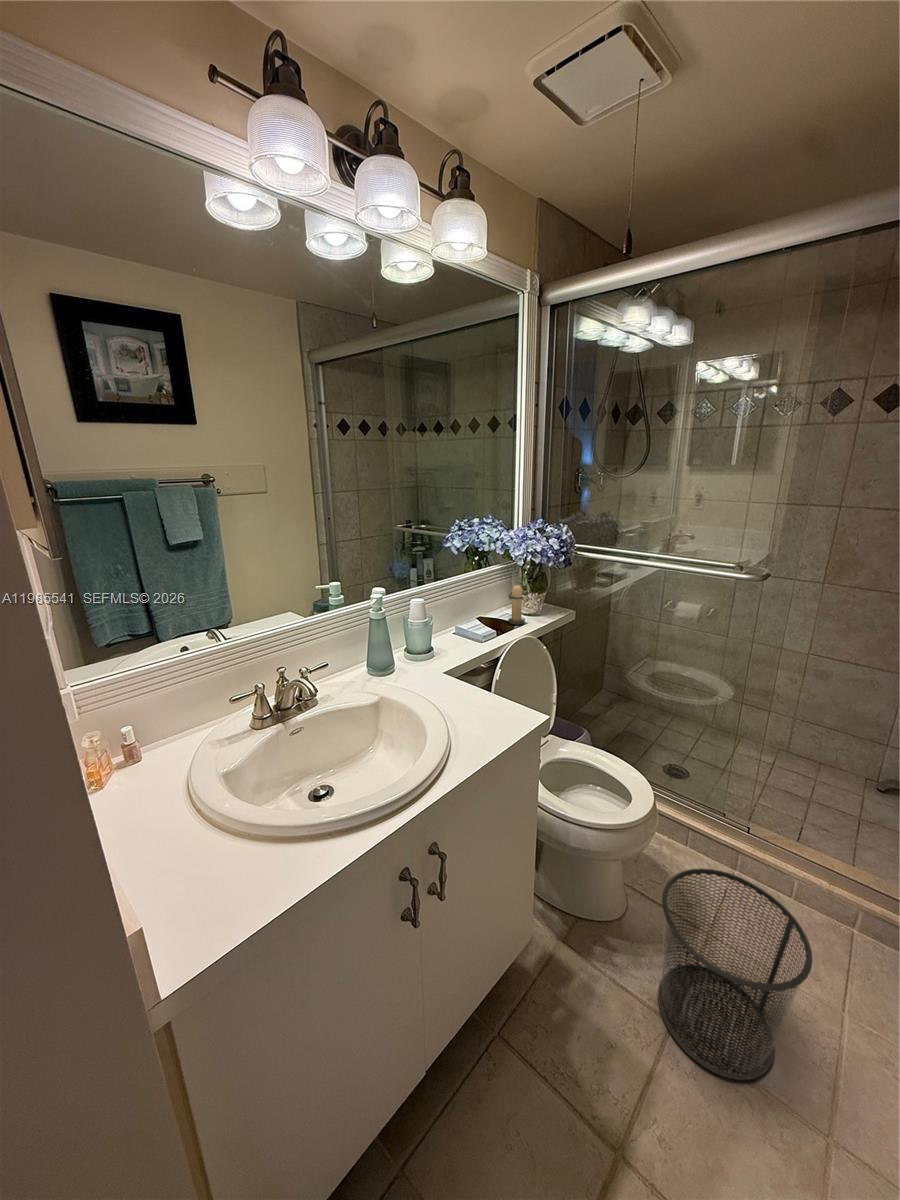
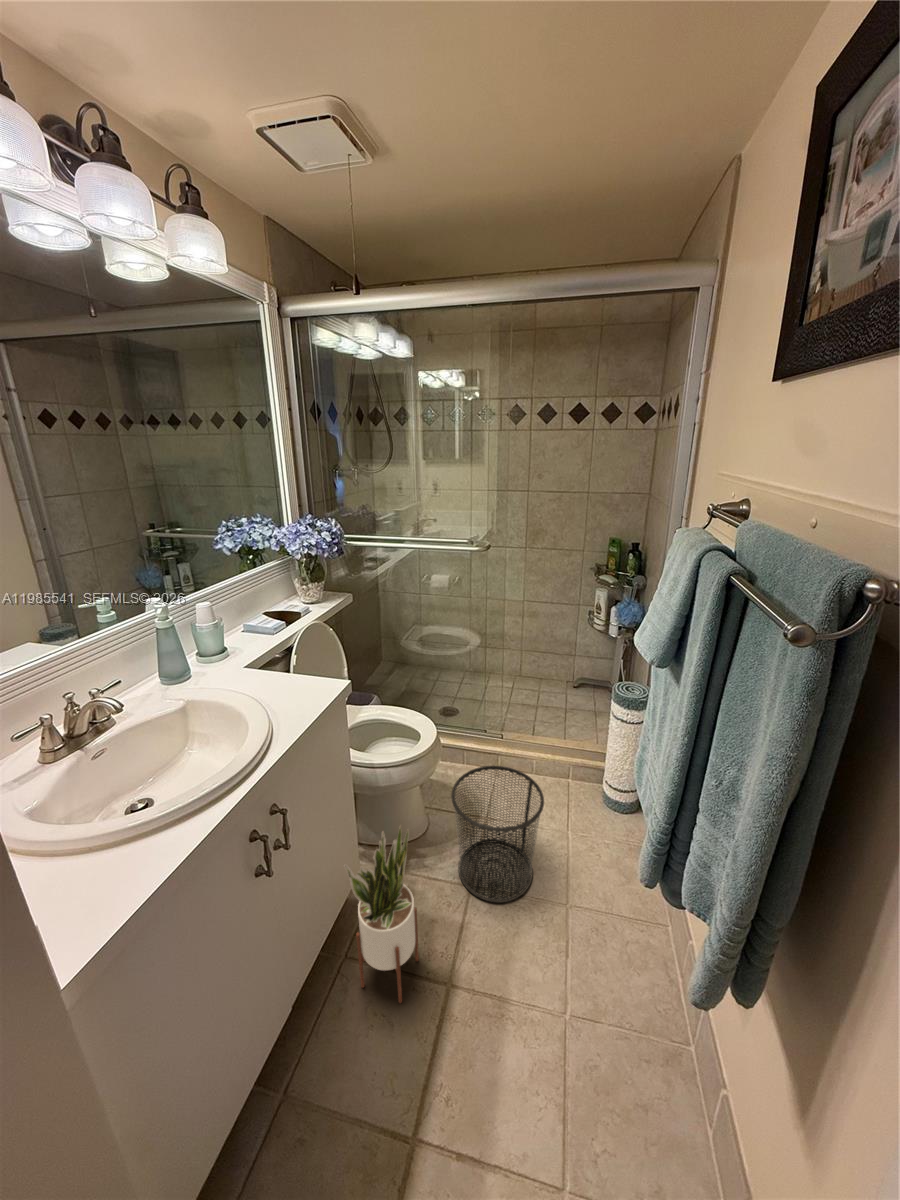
candle: present [508,583,525,624] -> none [290,575,311,614]
potted plant: none [504,917,595,1141] -> present [344,826,419,1003]

